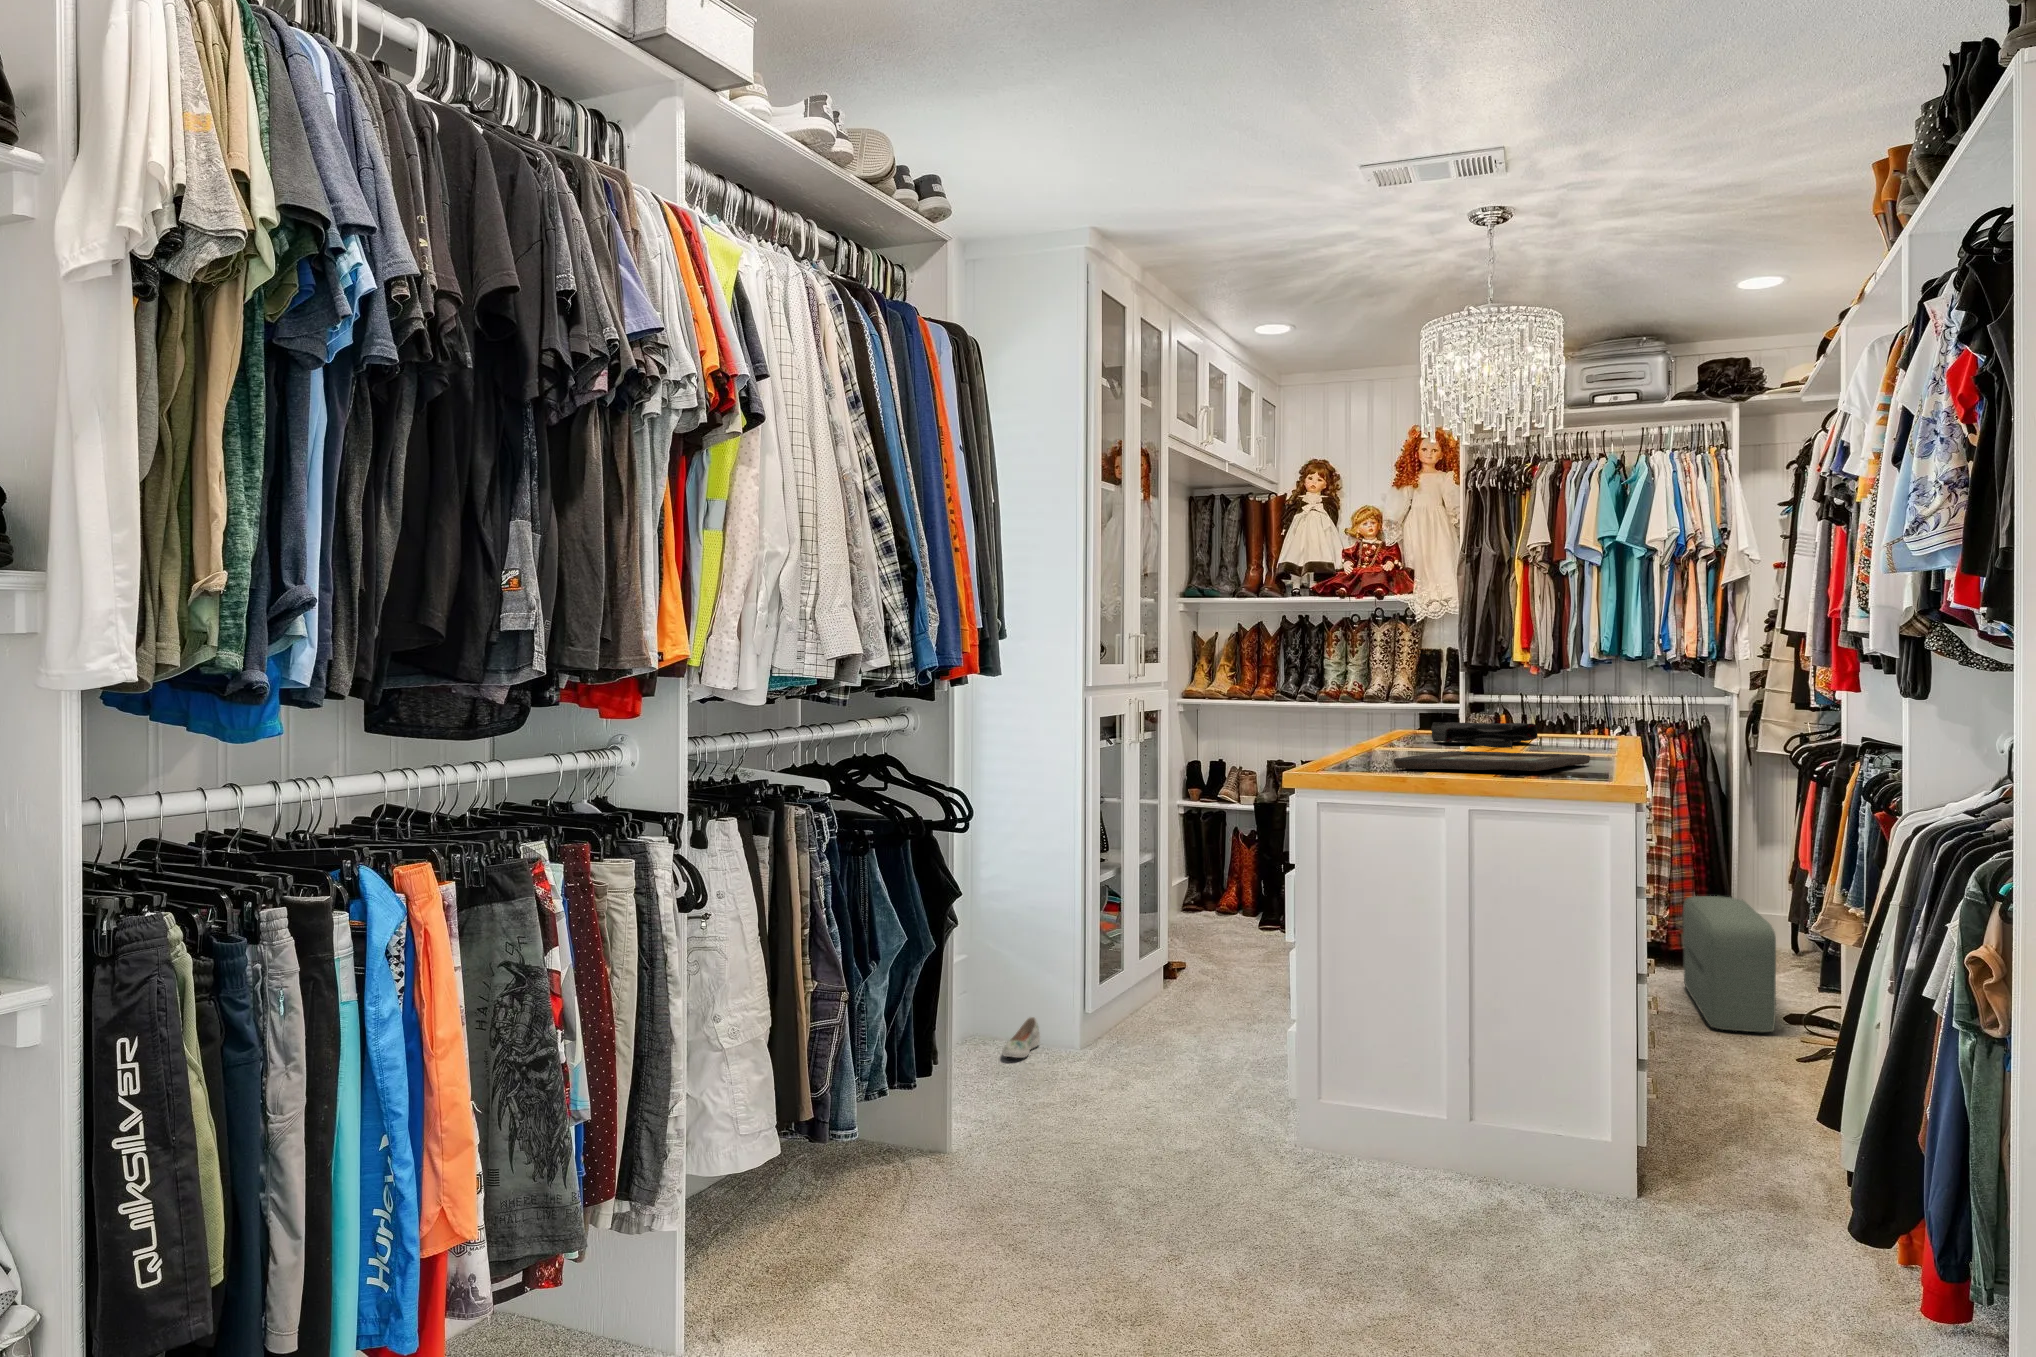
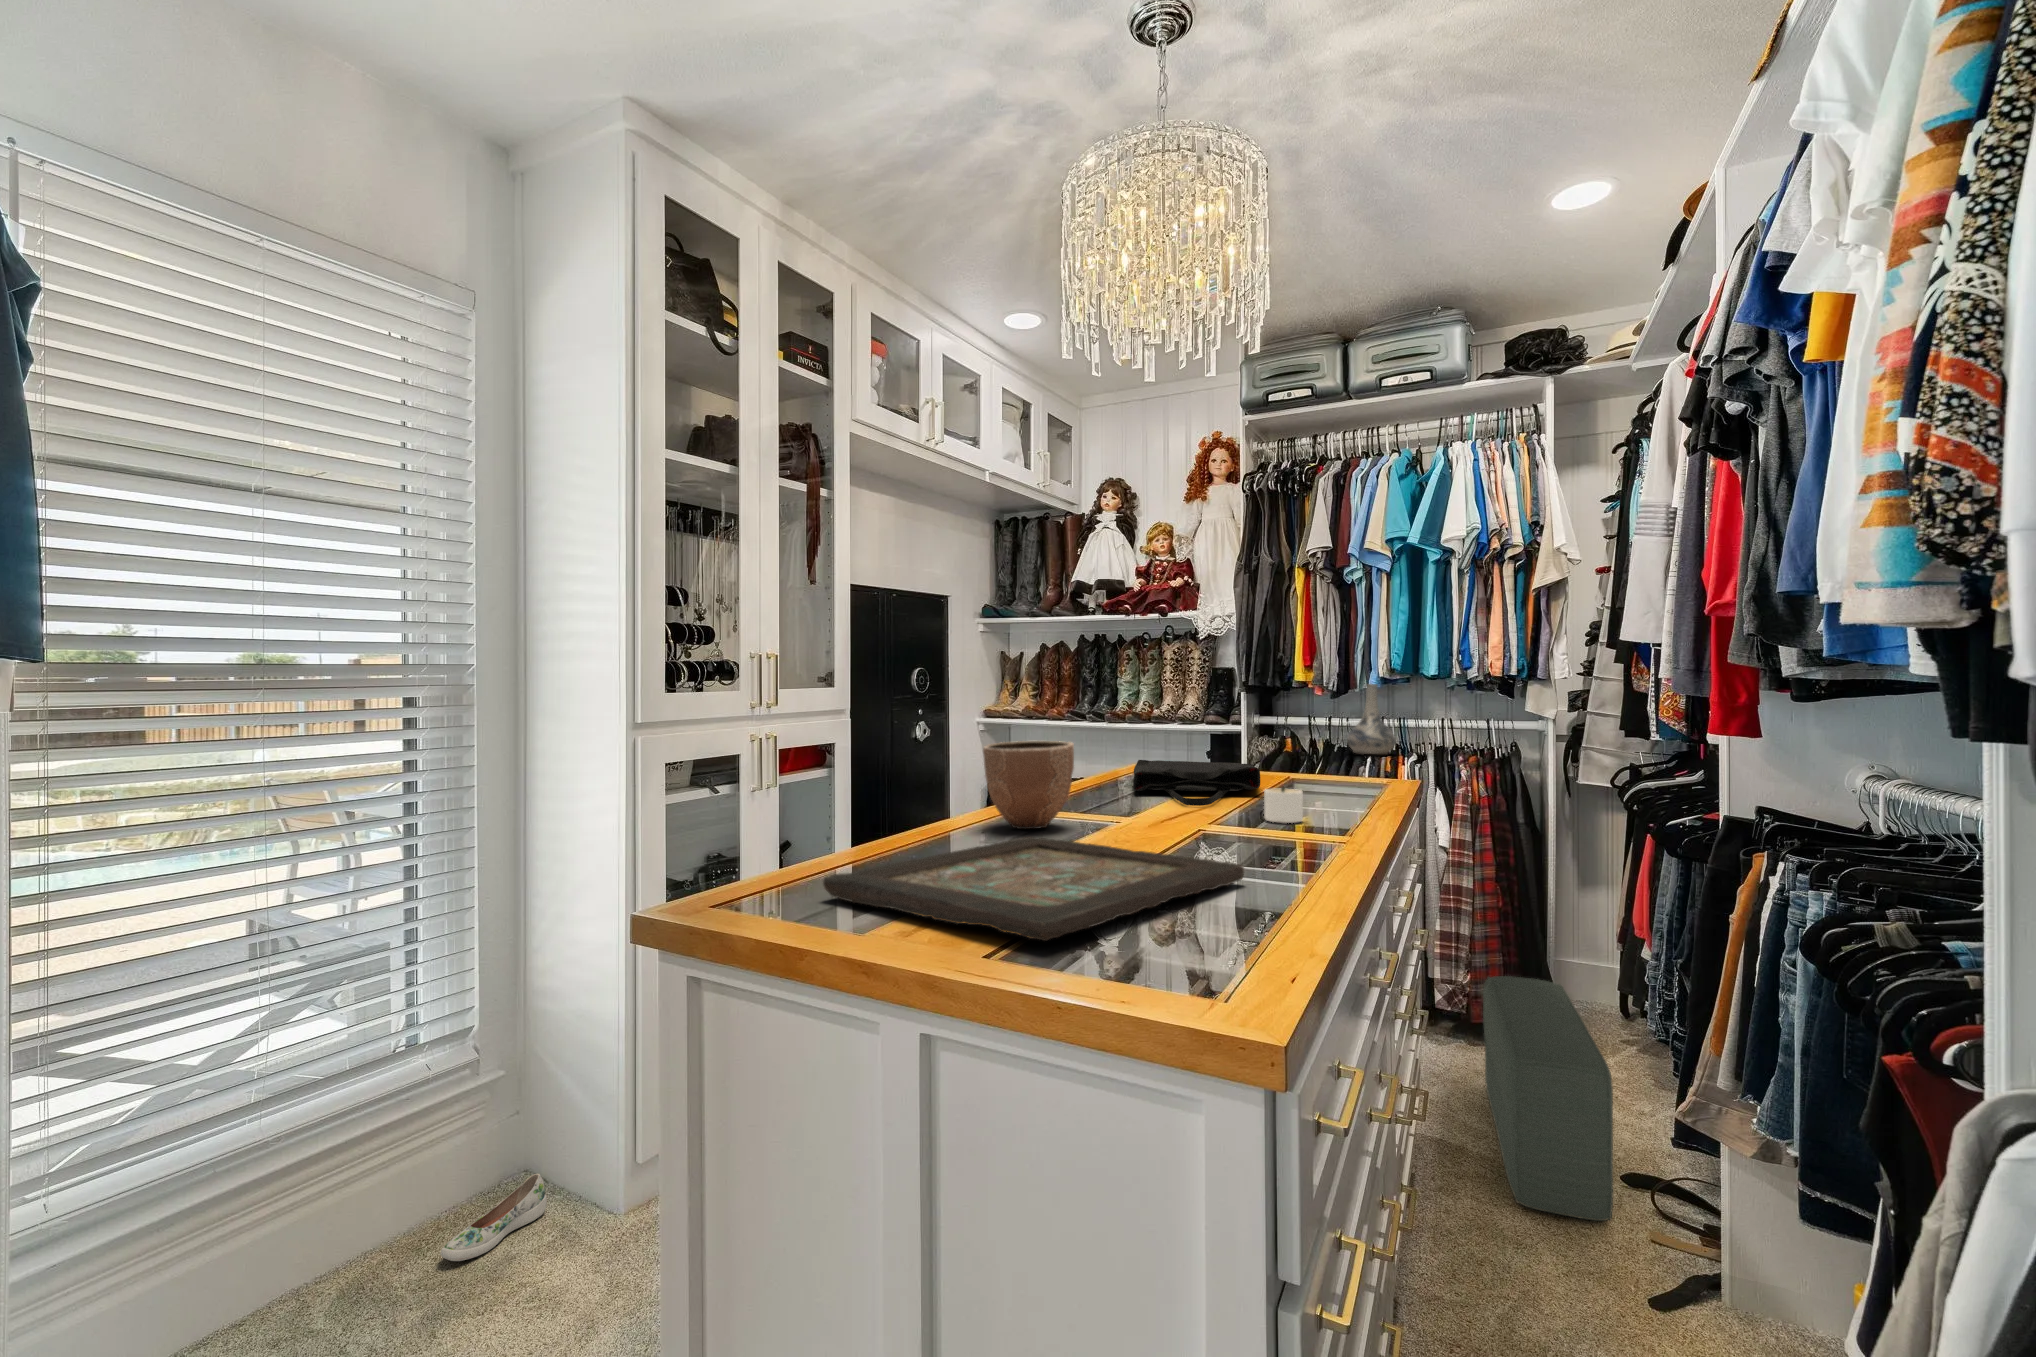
decorative vase: none [1562,665,1605,727] -> present [1347,684,1396,754]
decorative bowl: none [1389,701,1449,755] -> present [983,741,1074,829]
candle: none [1560,730,1597,752] -> present [1264,787,1303,823]

